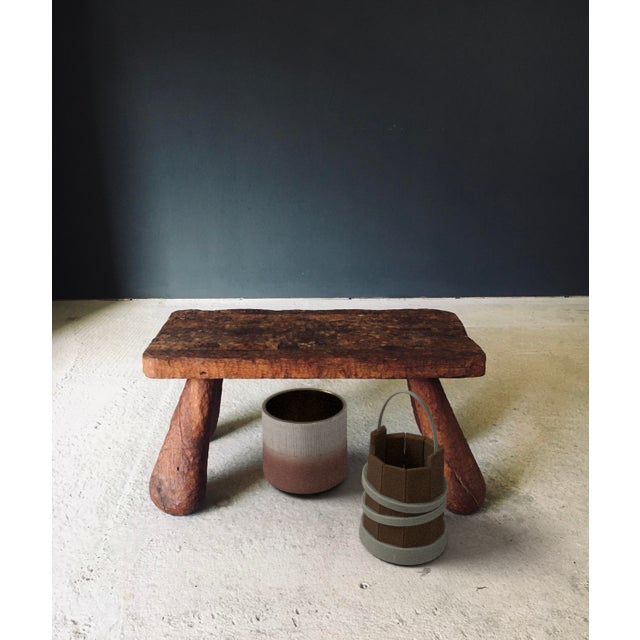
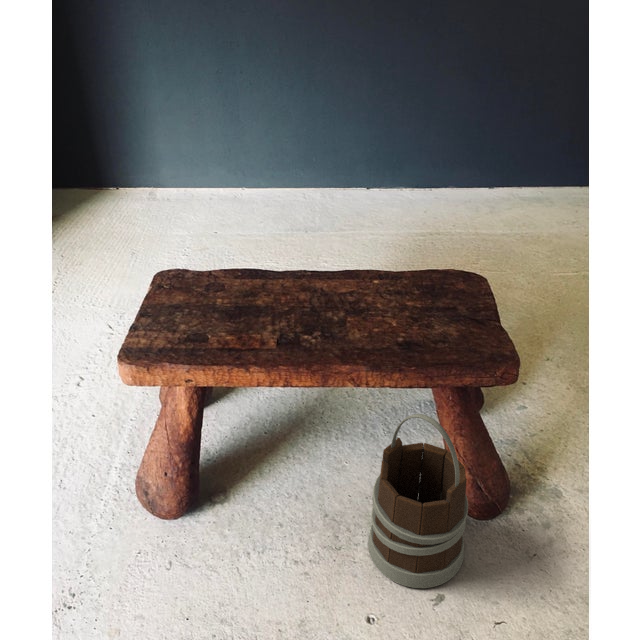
planter: present [262,388,347,494] -> none [258,364,357,491]

